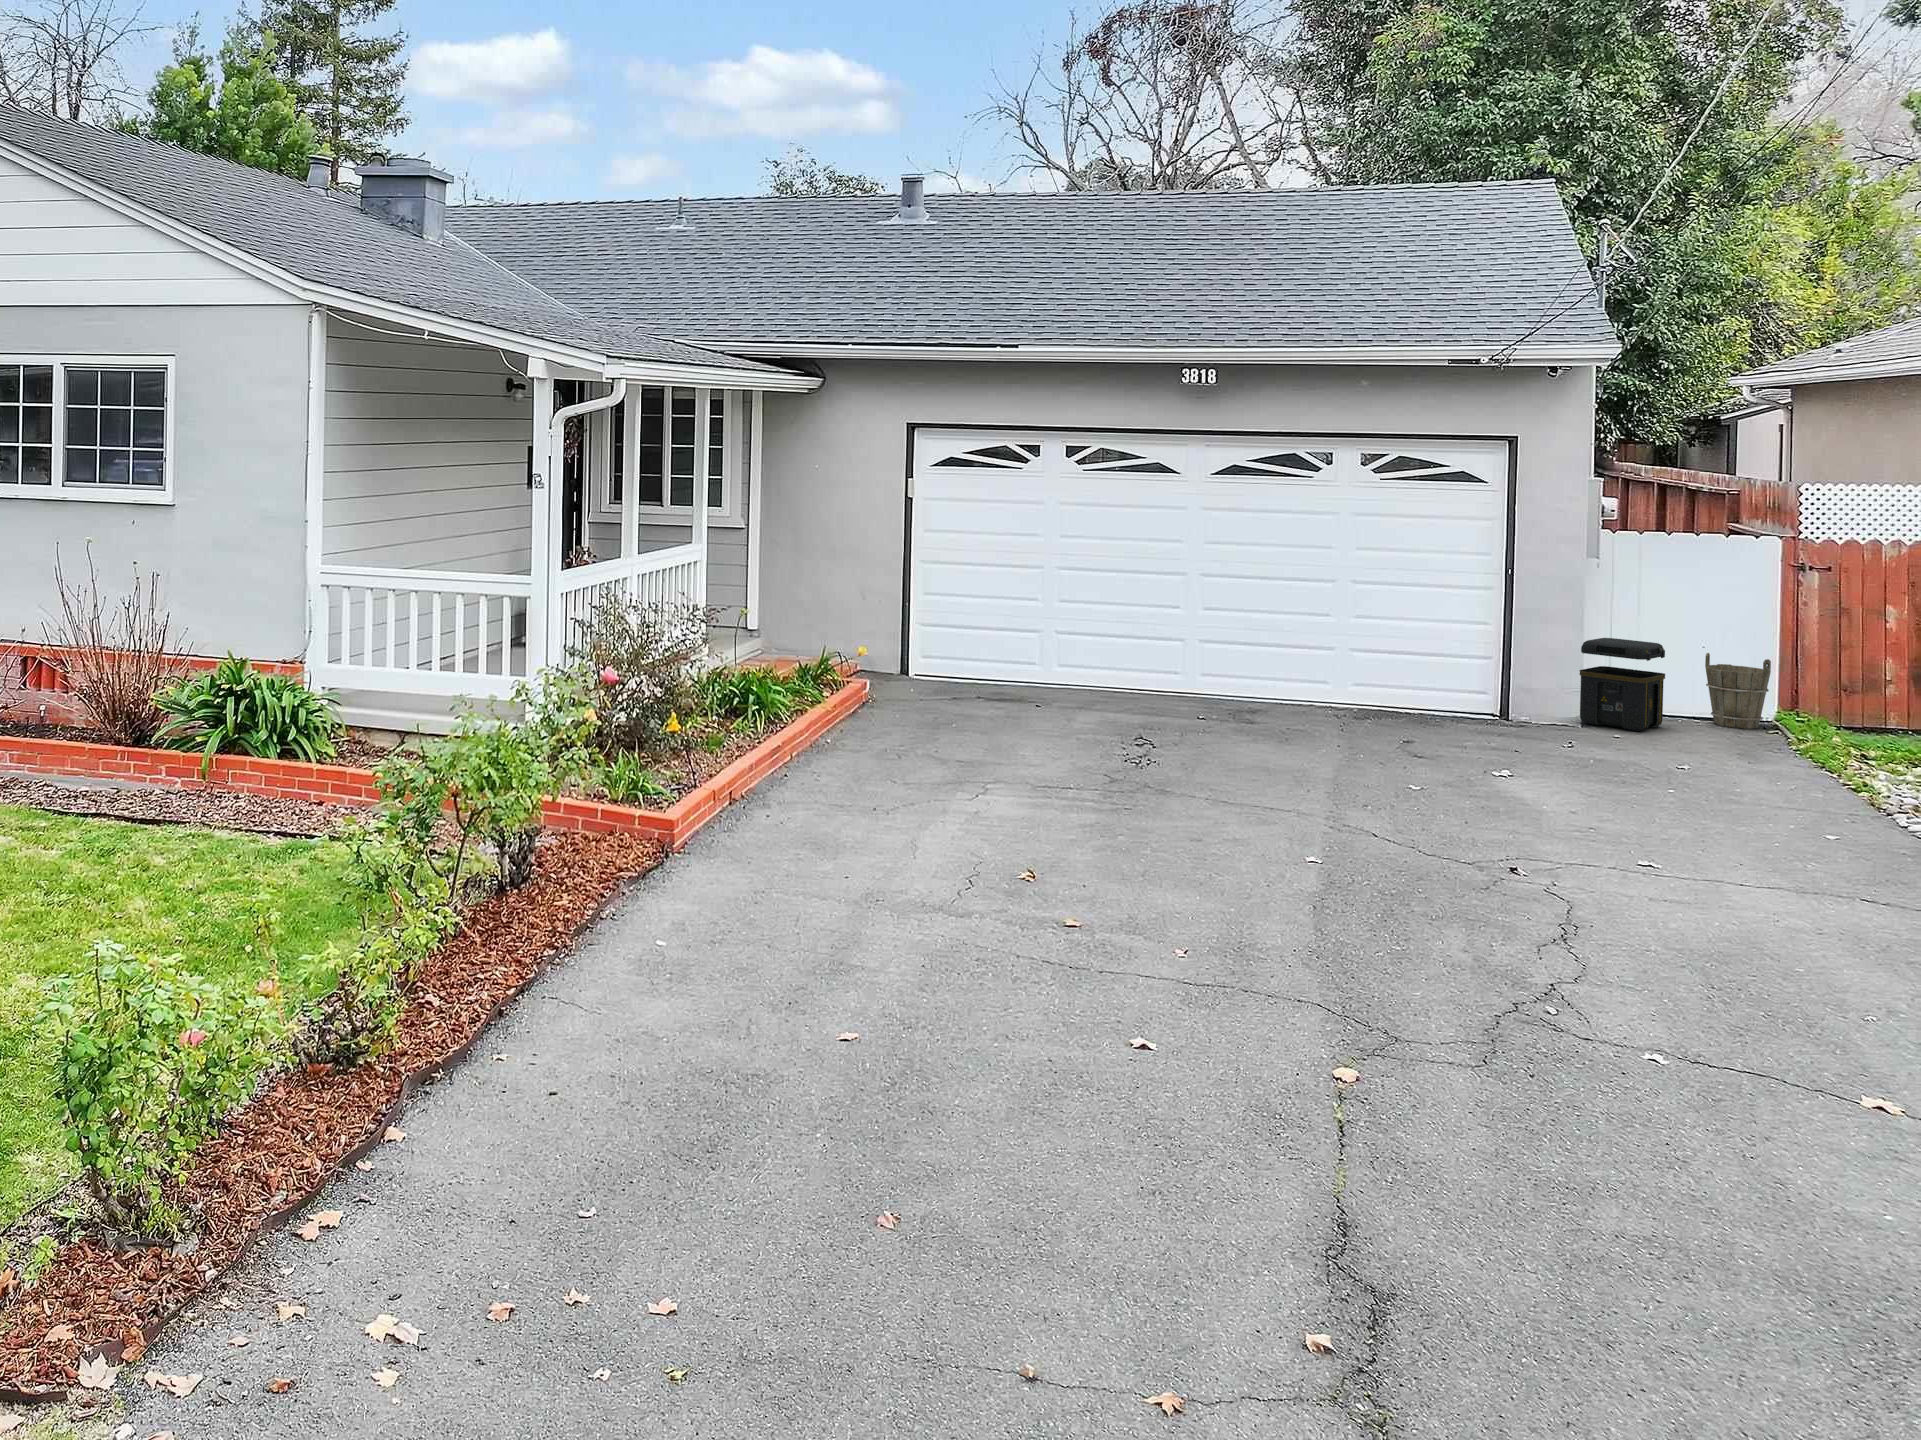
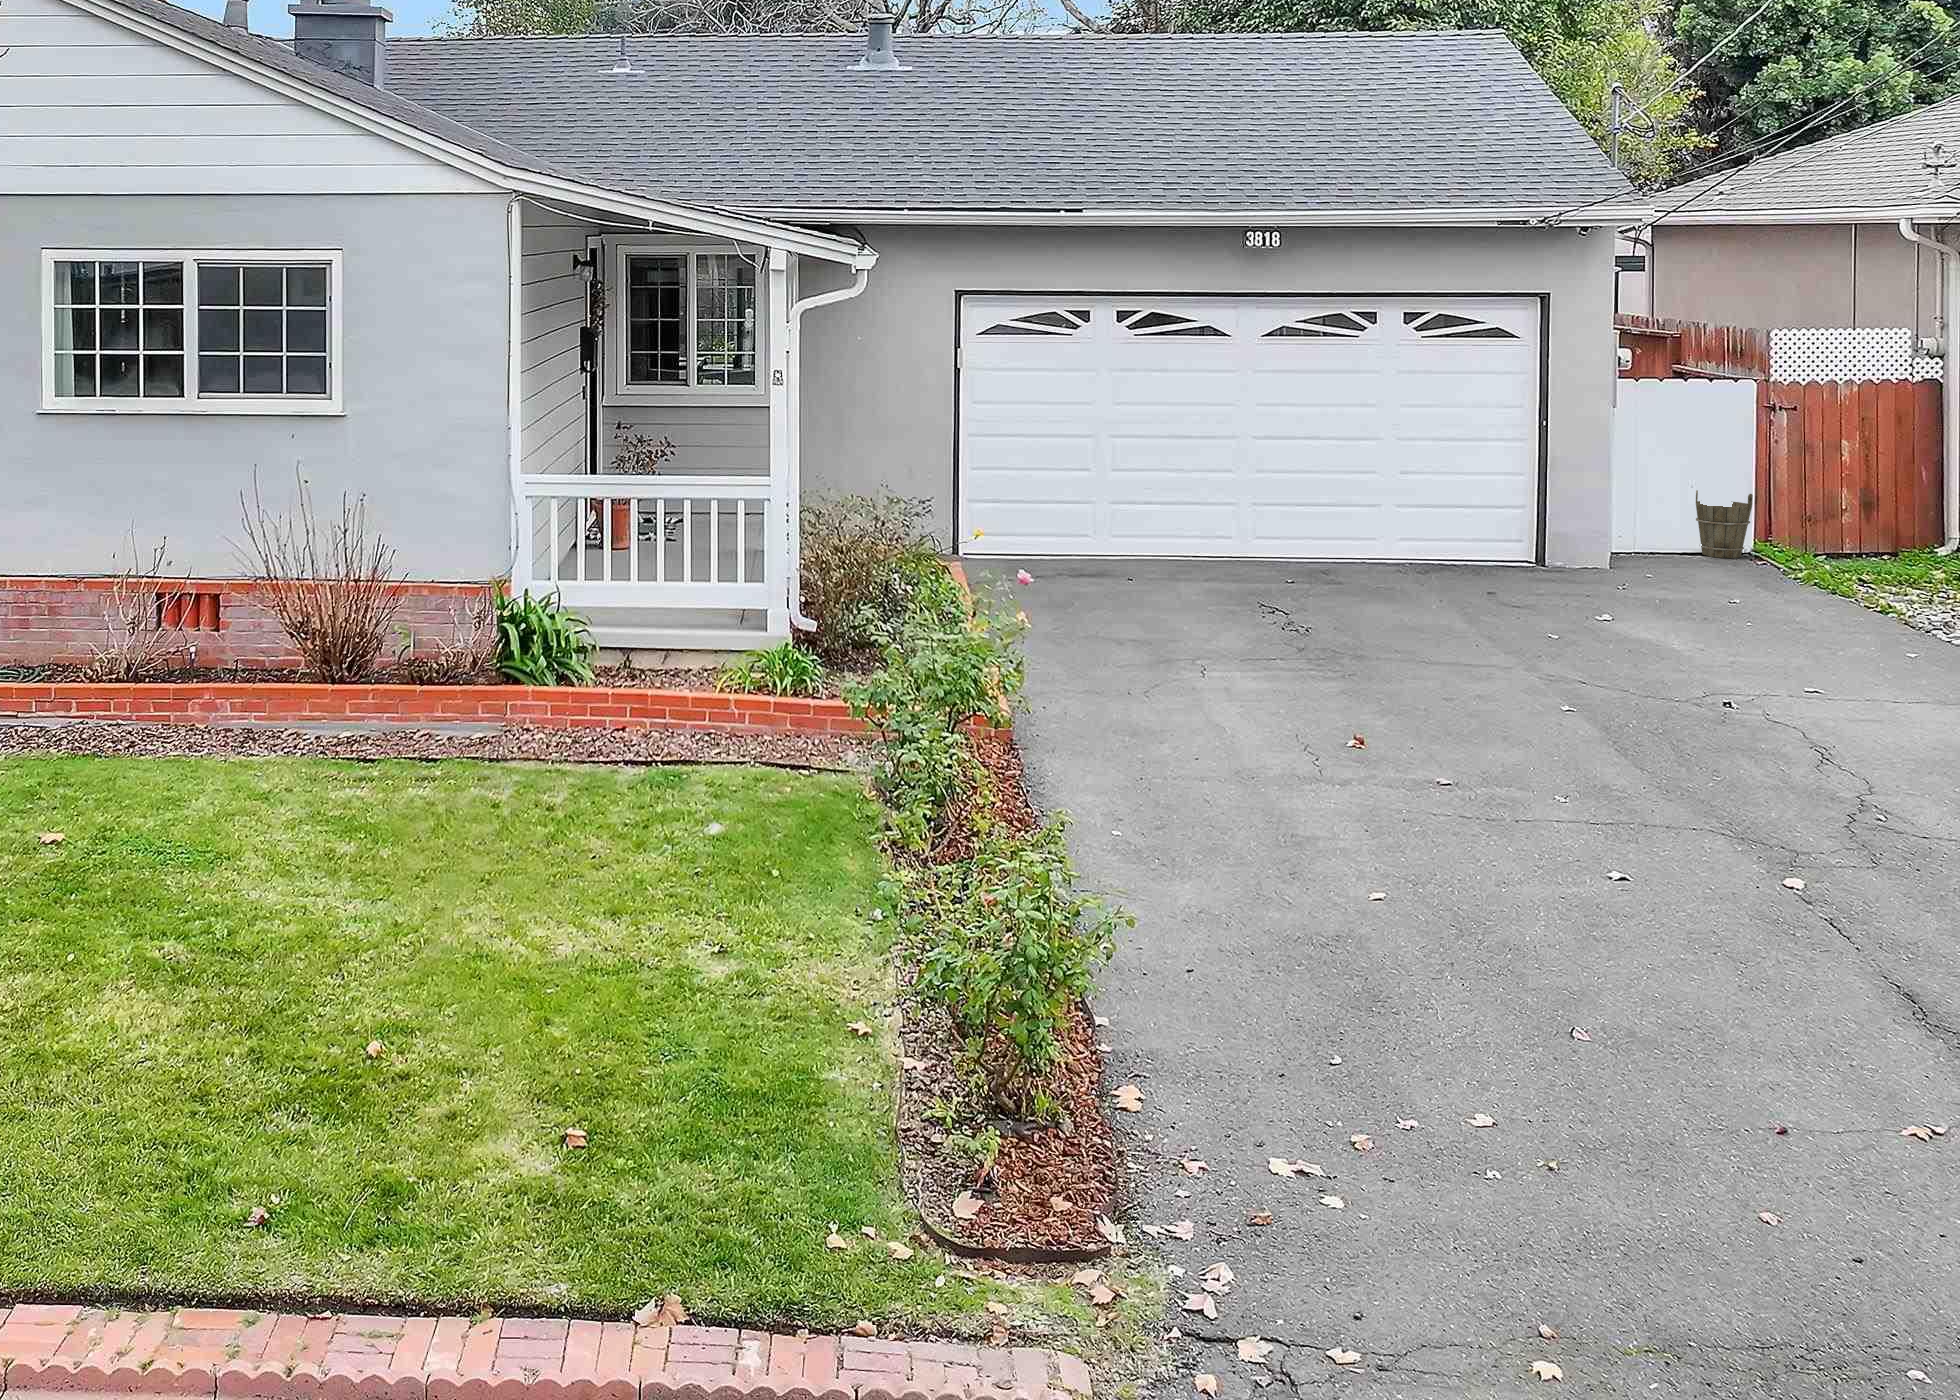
toolbox: present [1579,638,1665,731] -> none [1599,481,1672,566]

